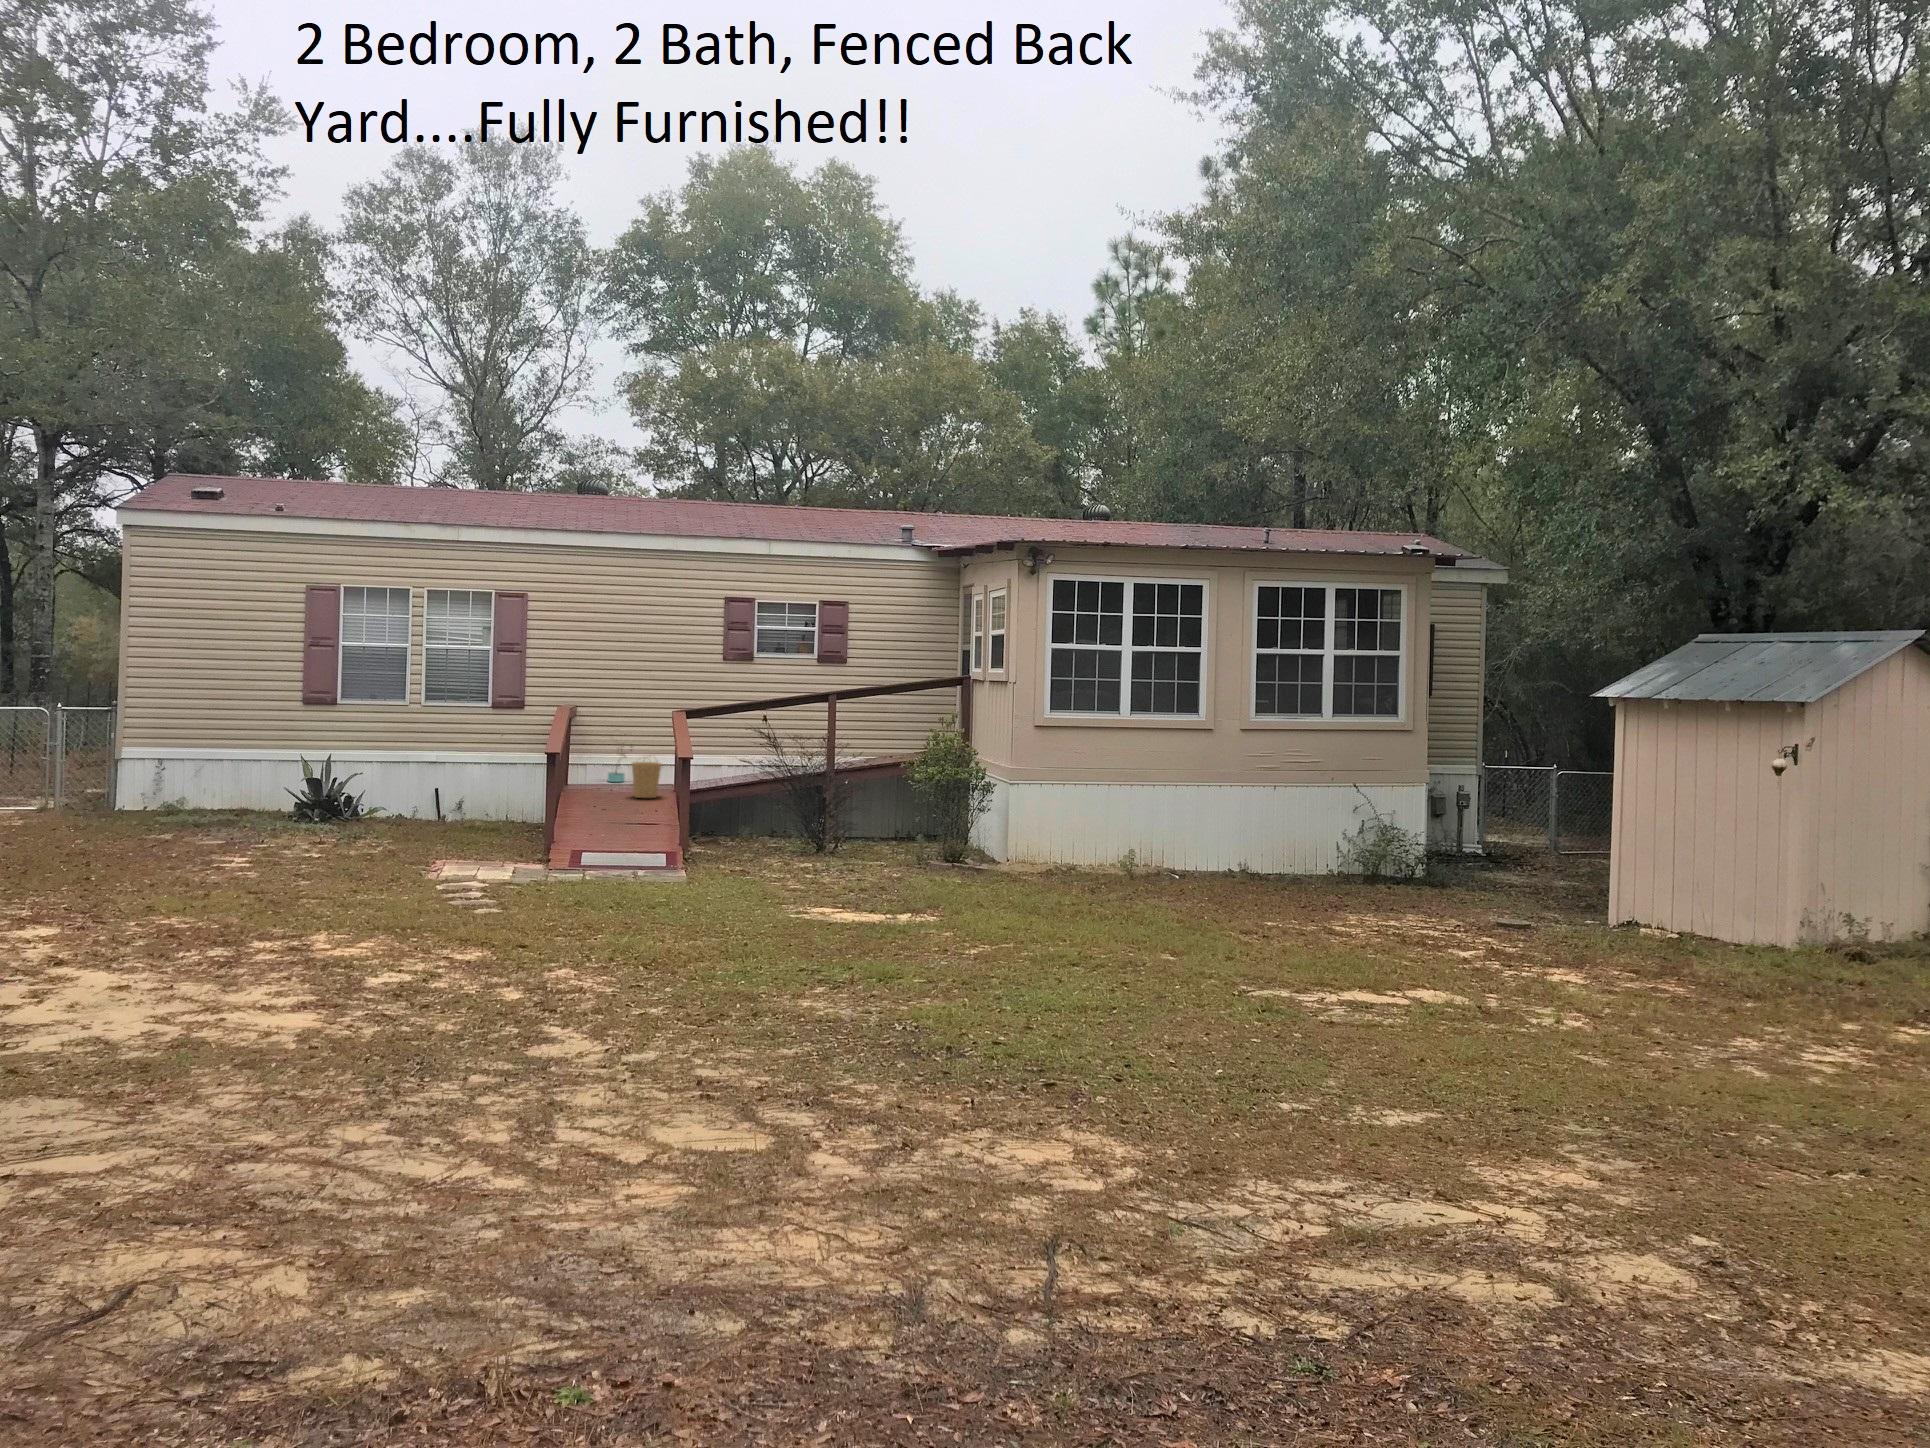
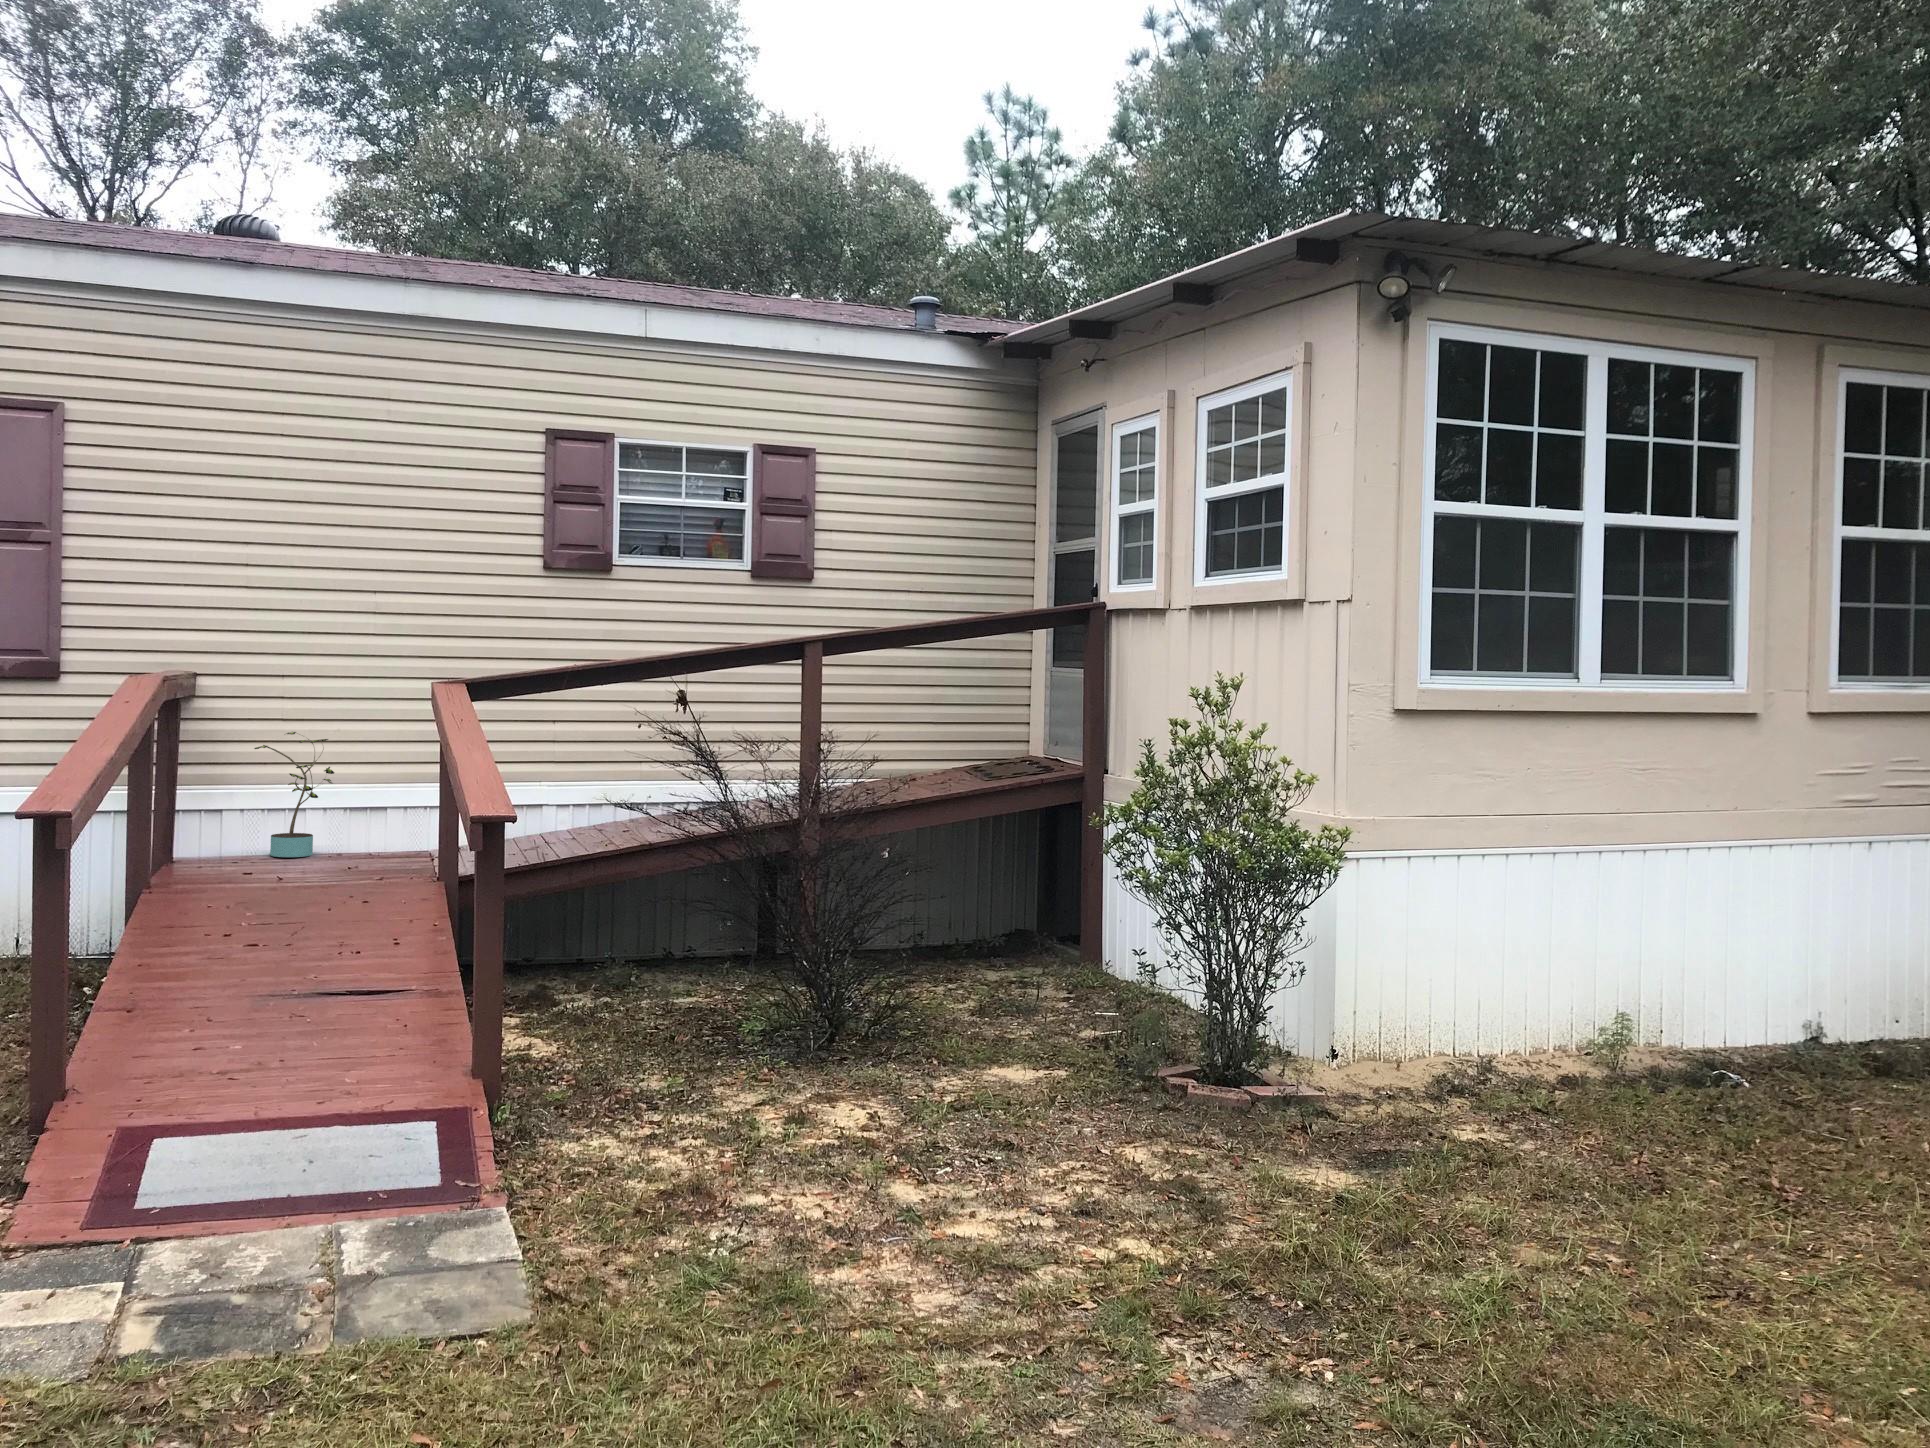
basket: present [632,758,662,798] -> none [331,798,412,910]

